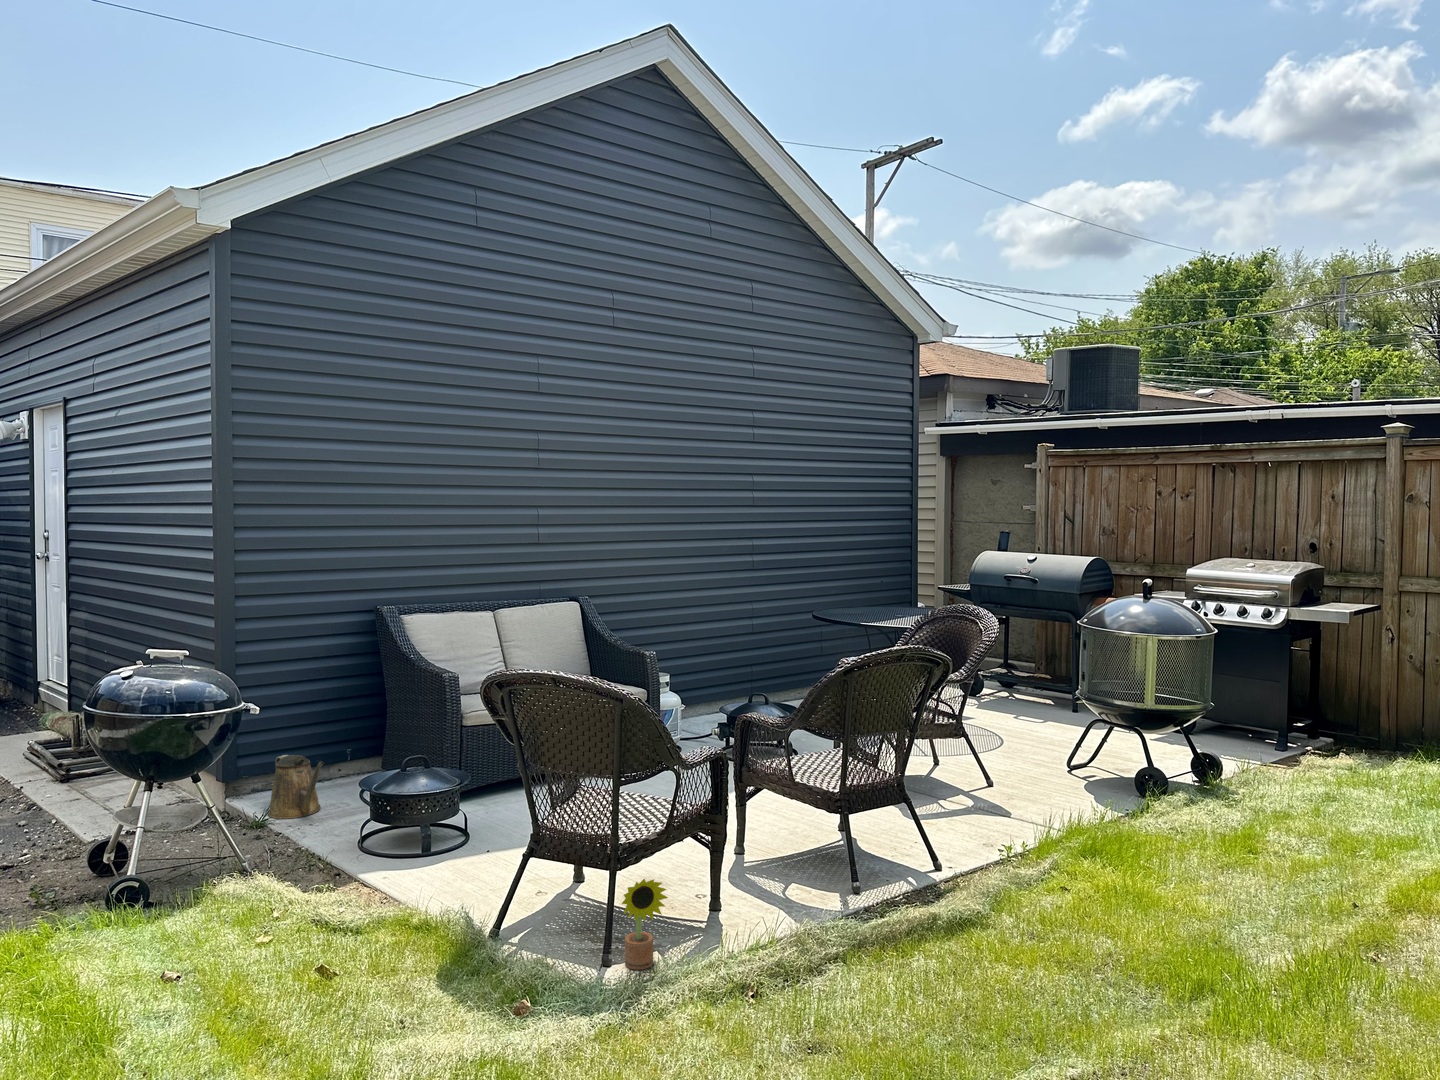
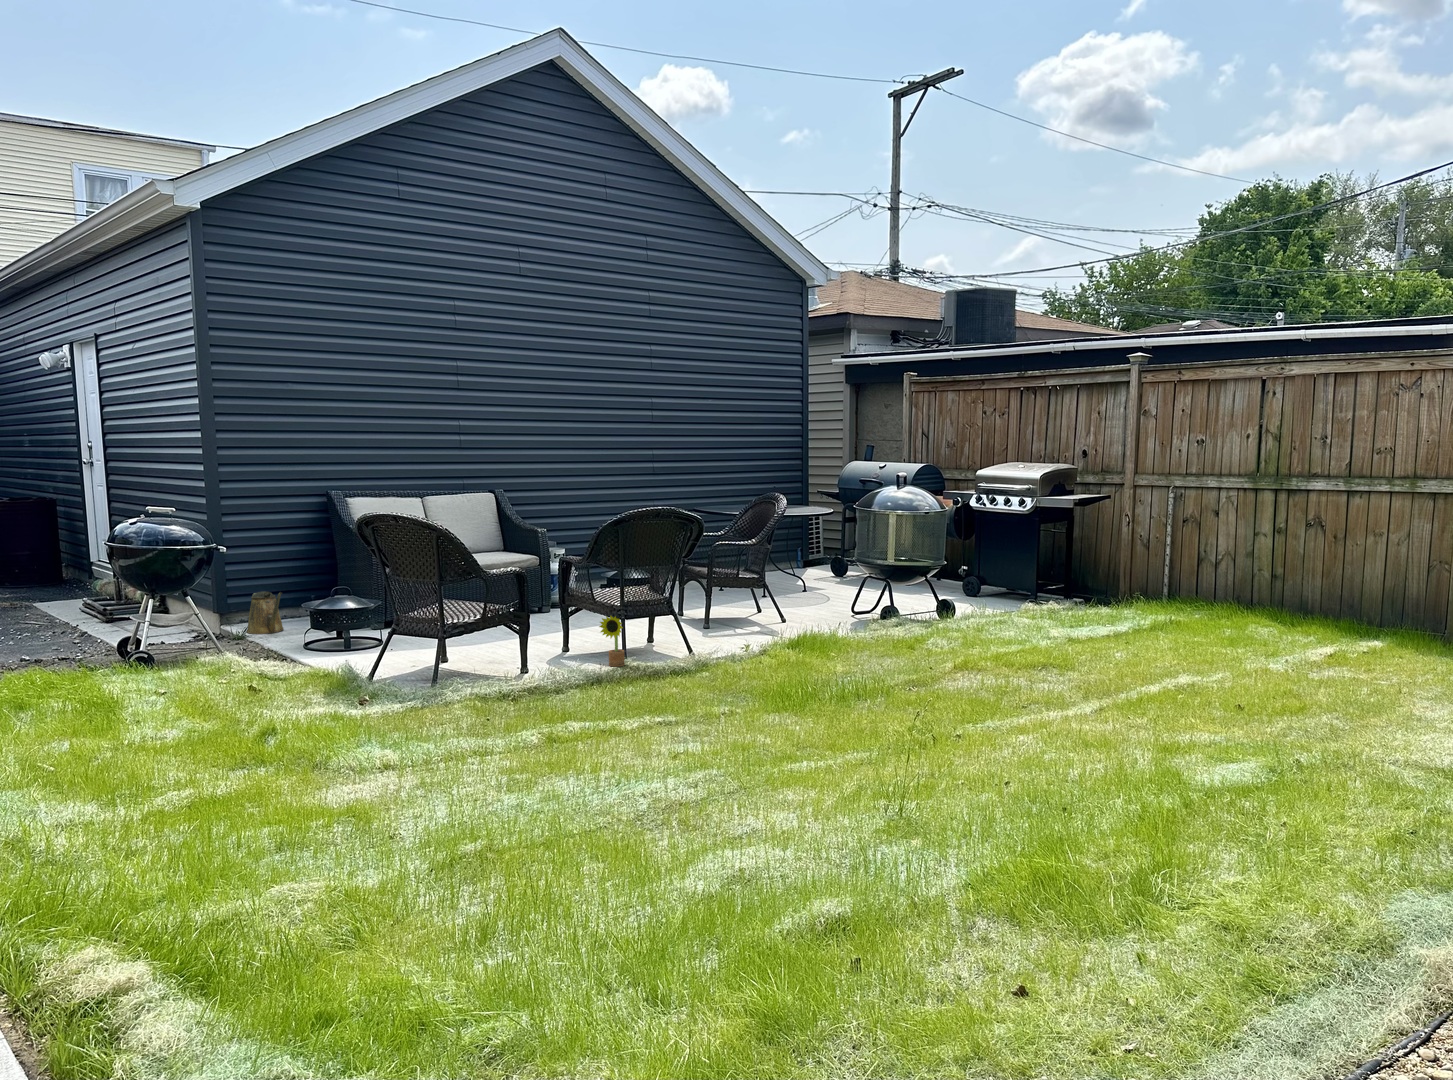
decorative plant: present [622,879,668,970] -> present [599,616,625,667]

